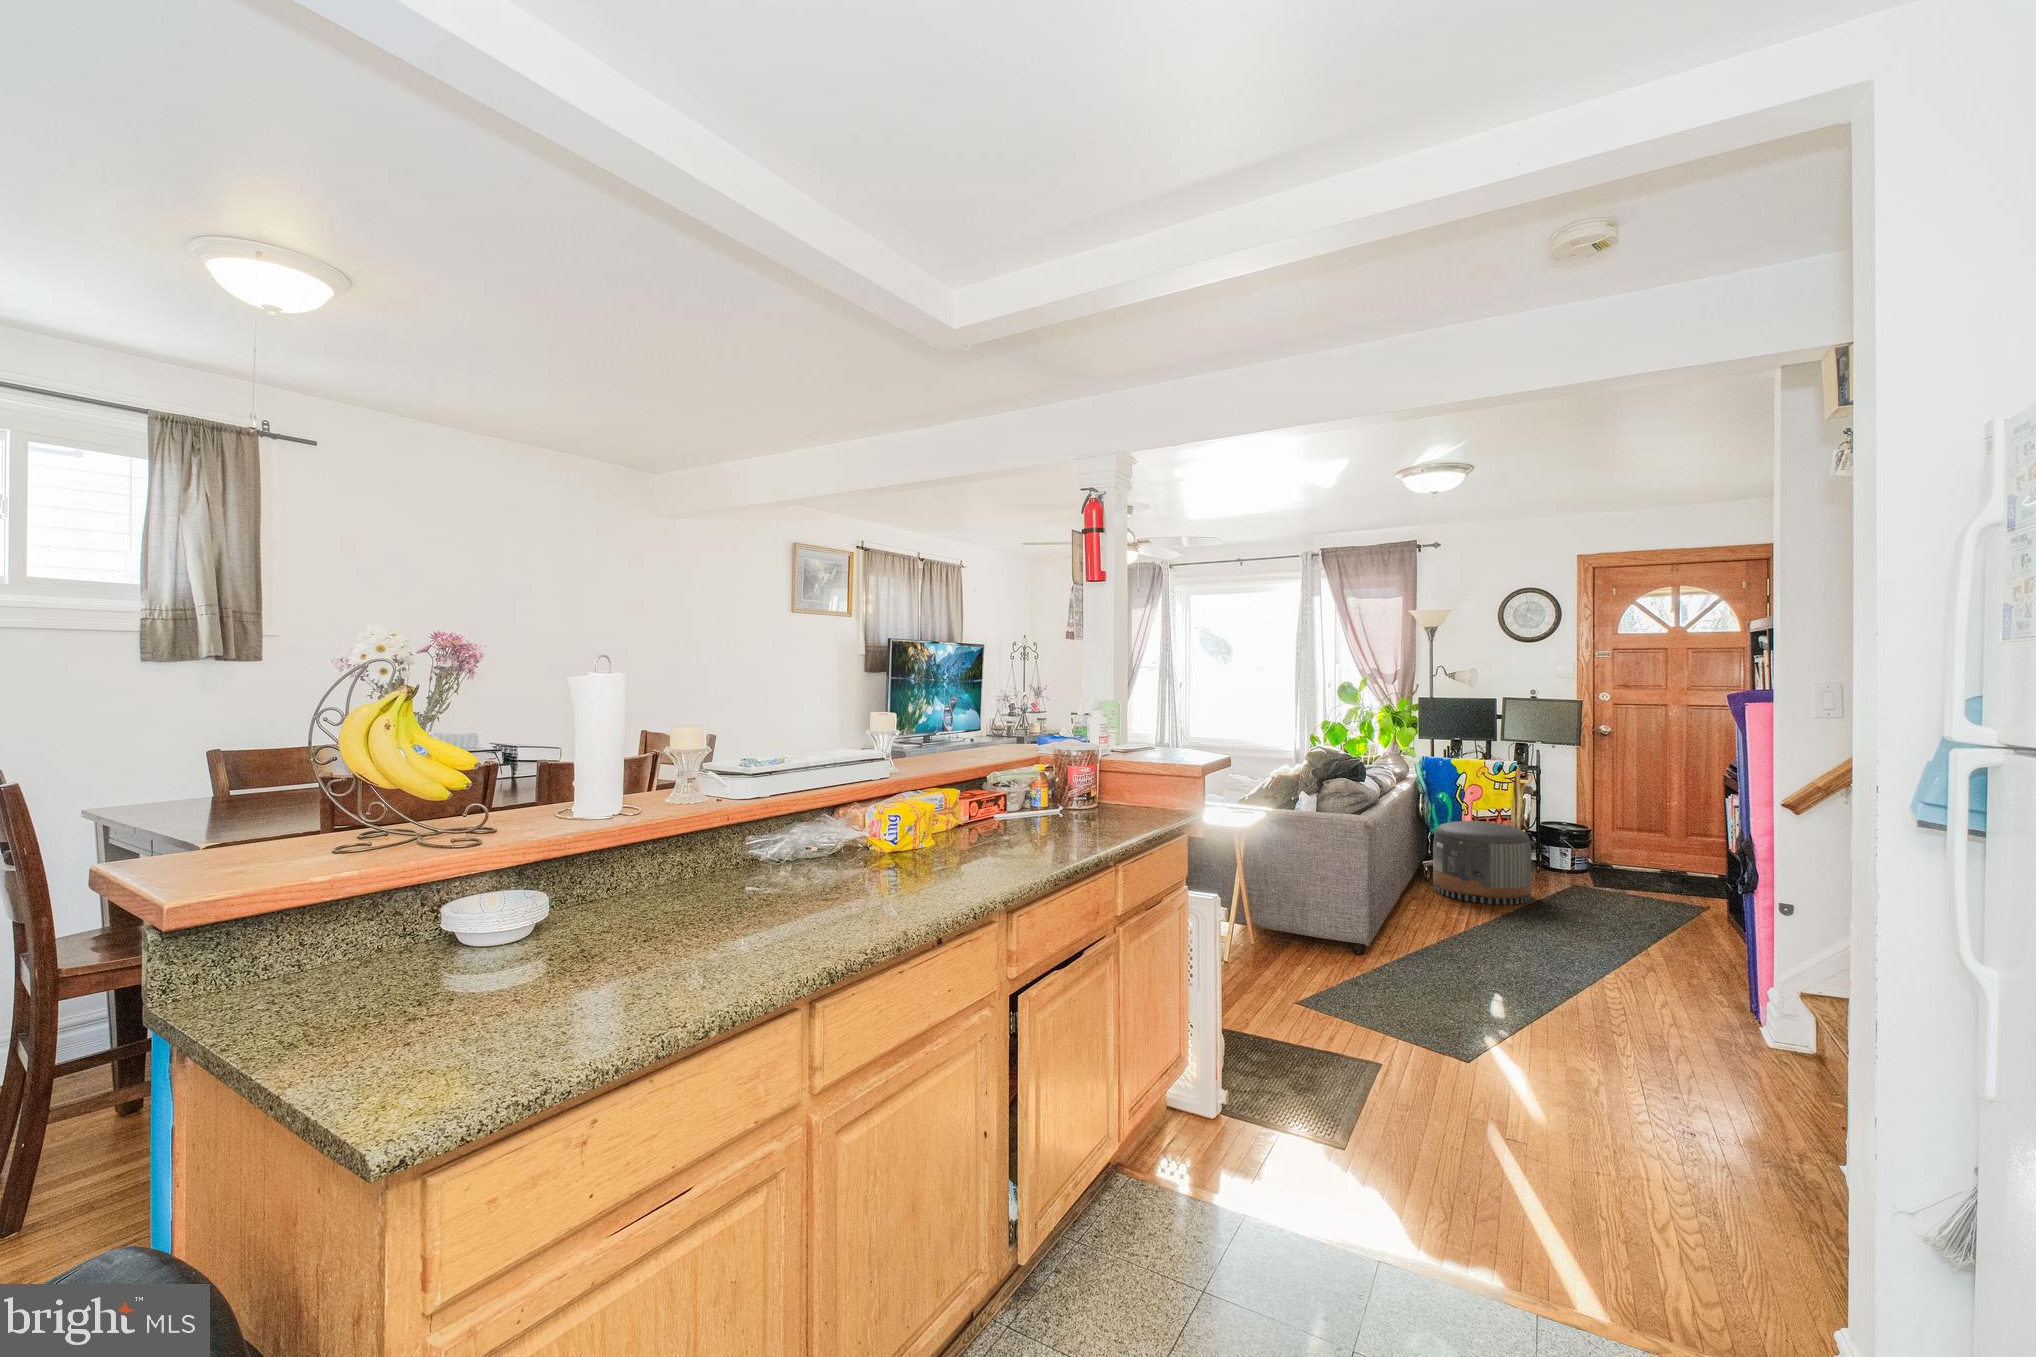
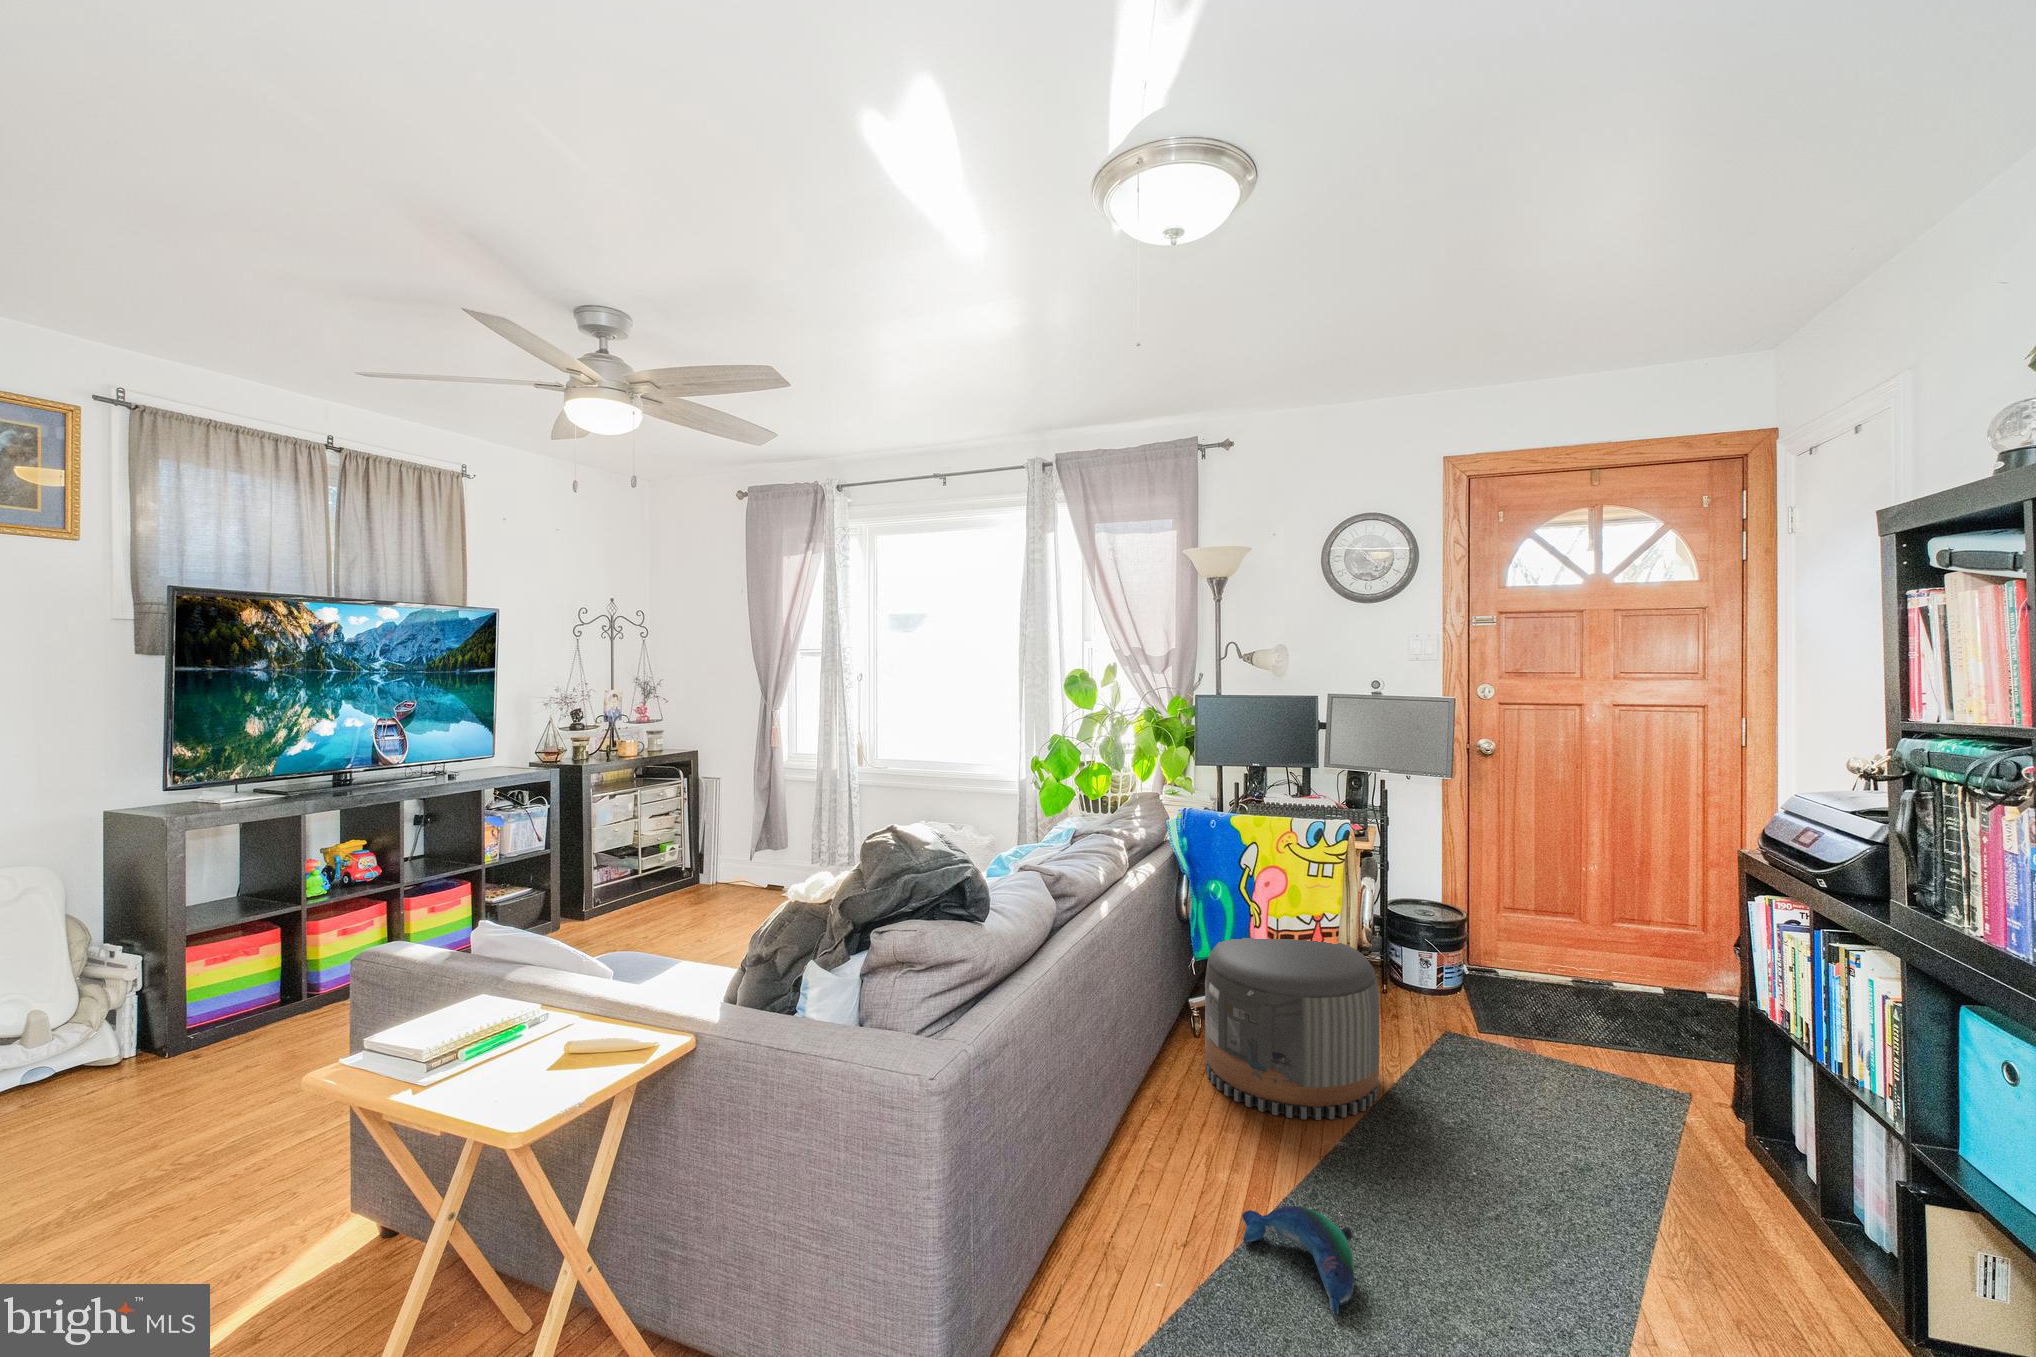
plush toy: none [1462,913,1515,942] -> present [1242,1206,1354,1315]

